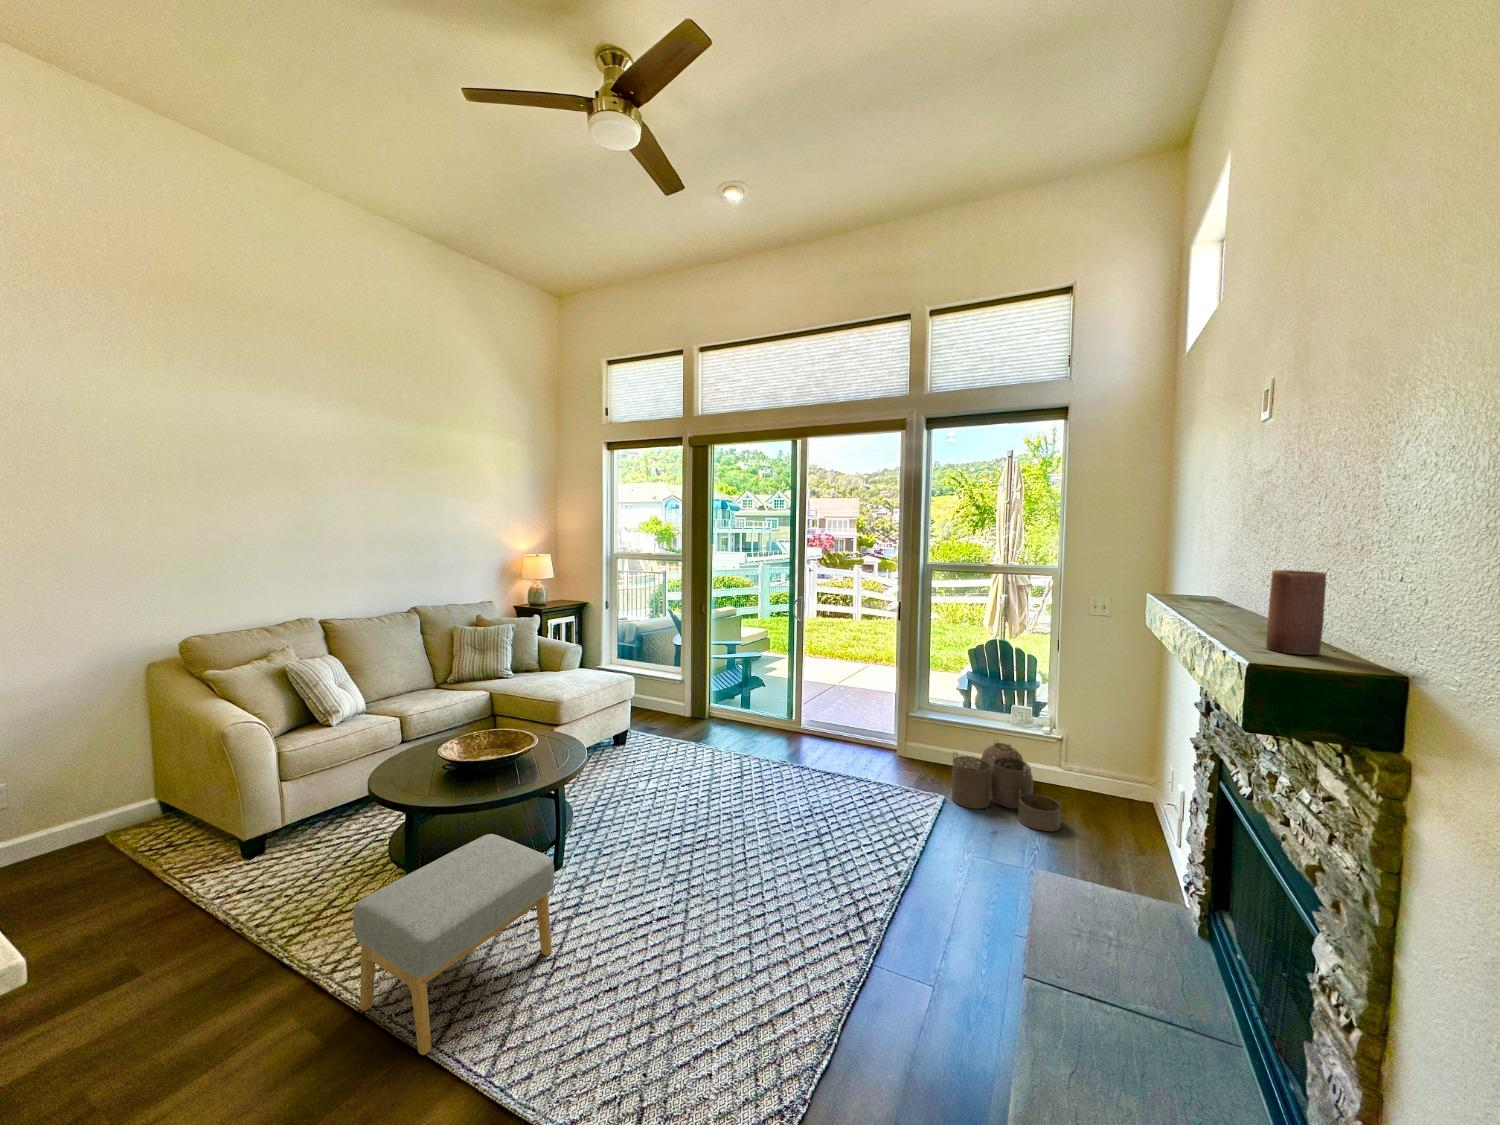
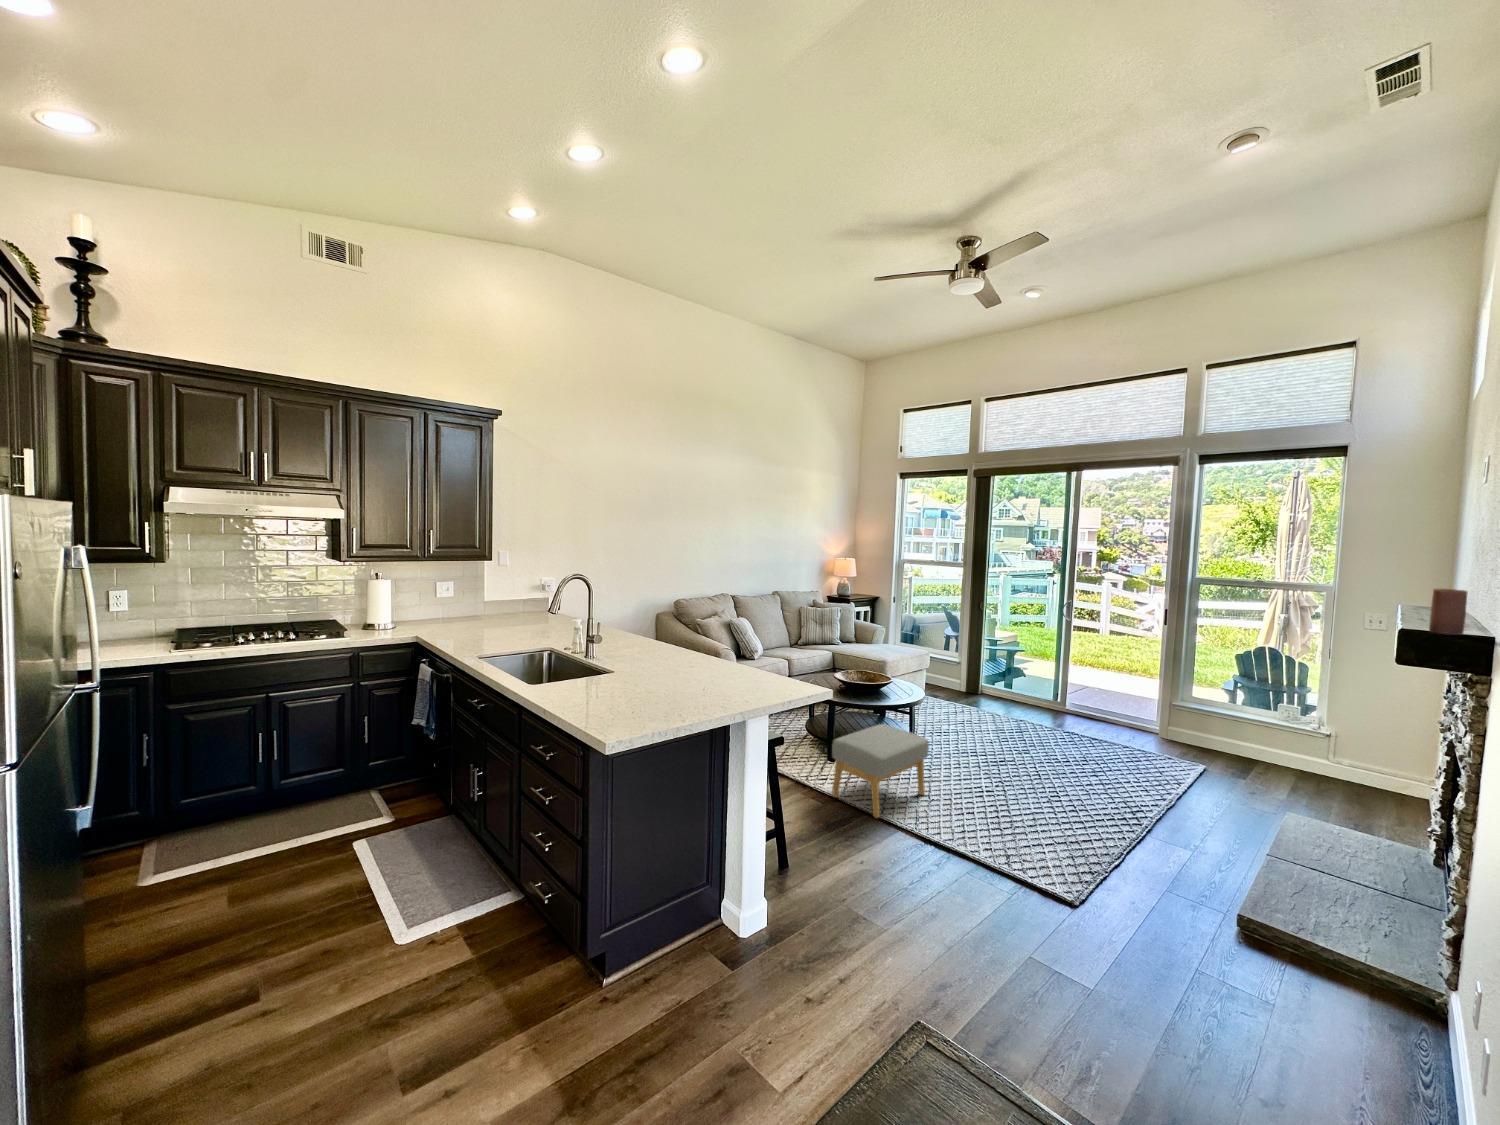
woven basket: present [952,743,1062,831] -> none [1213,730,1325,803]

